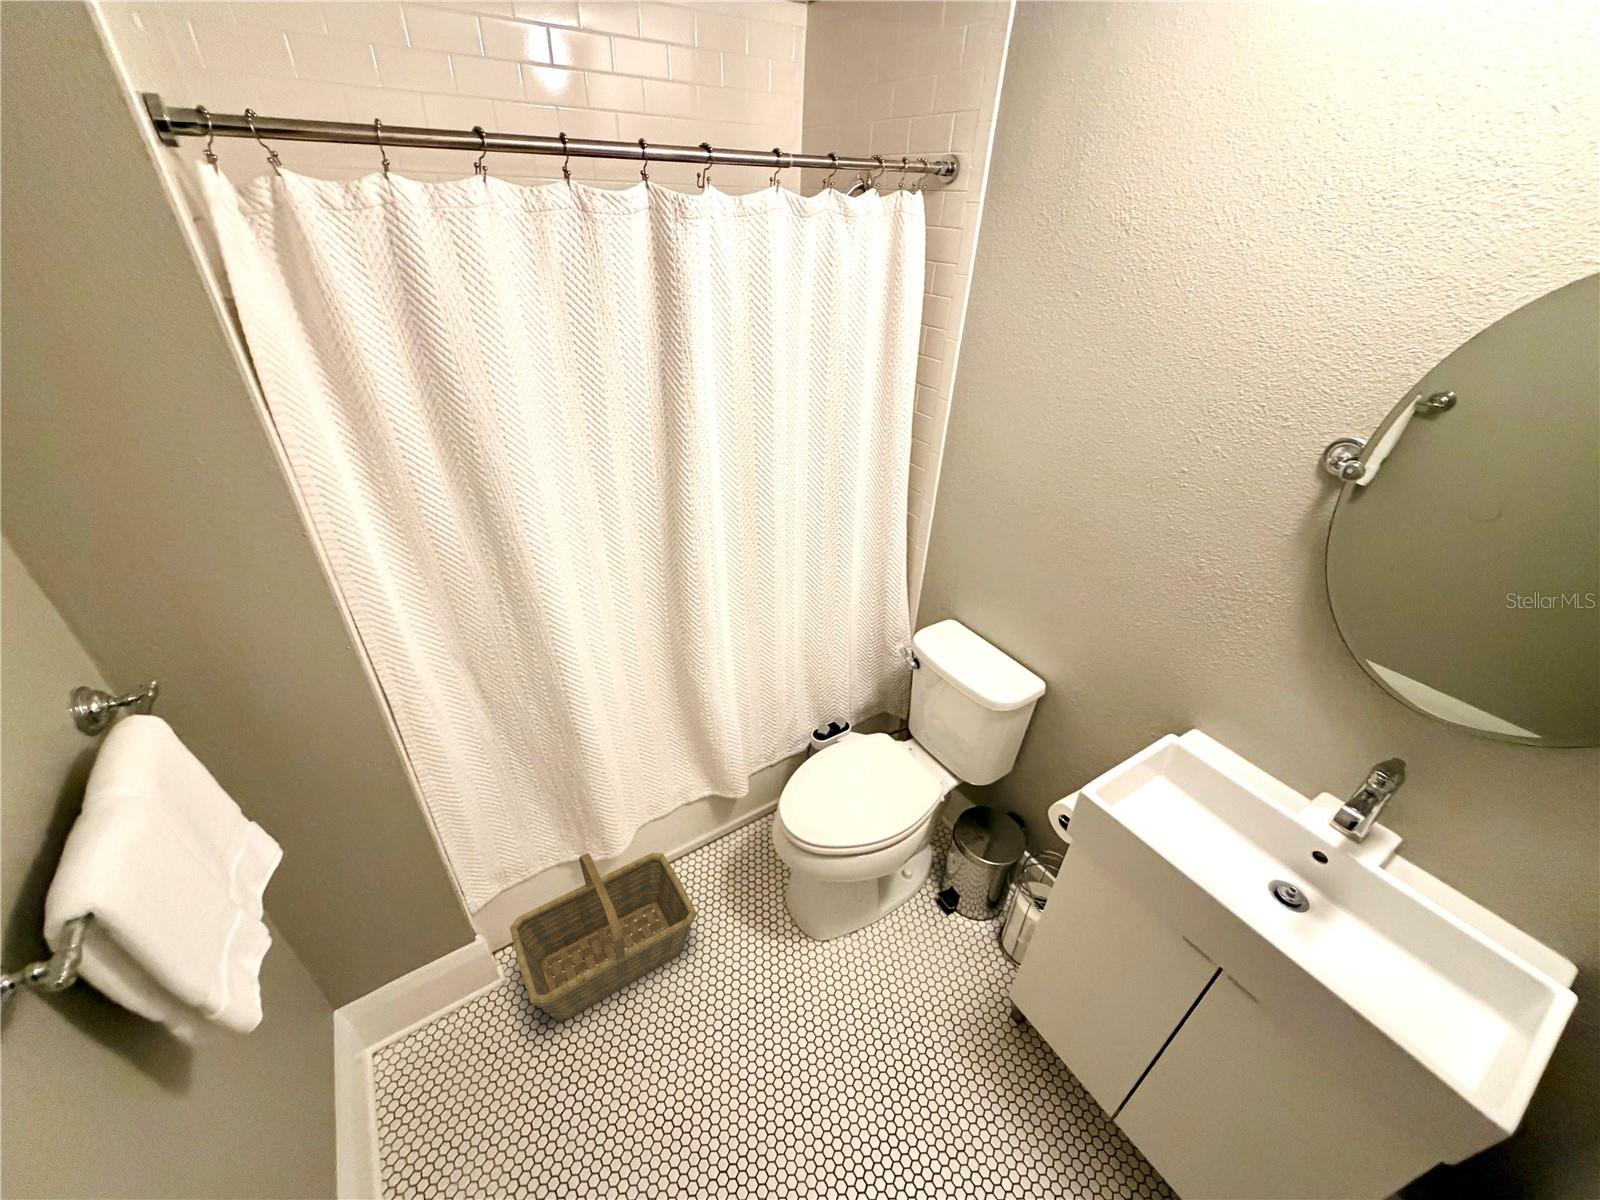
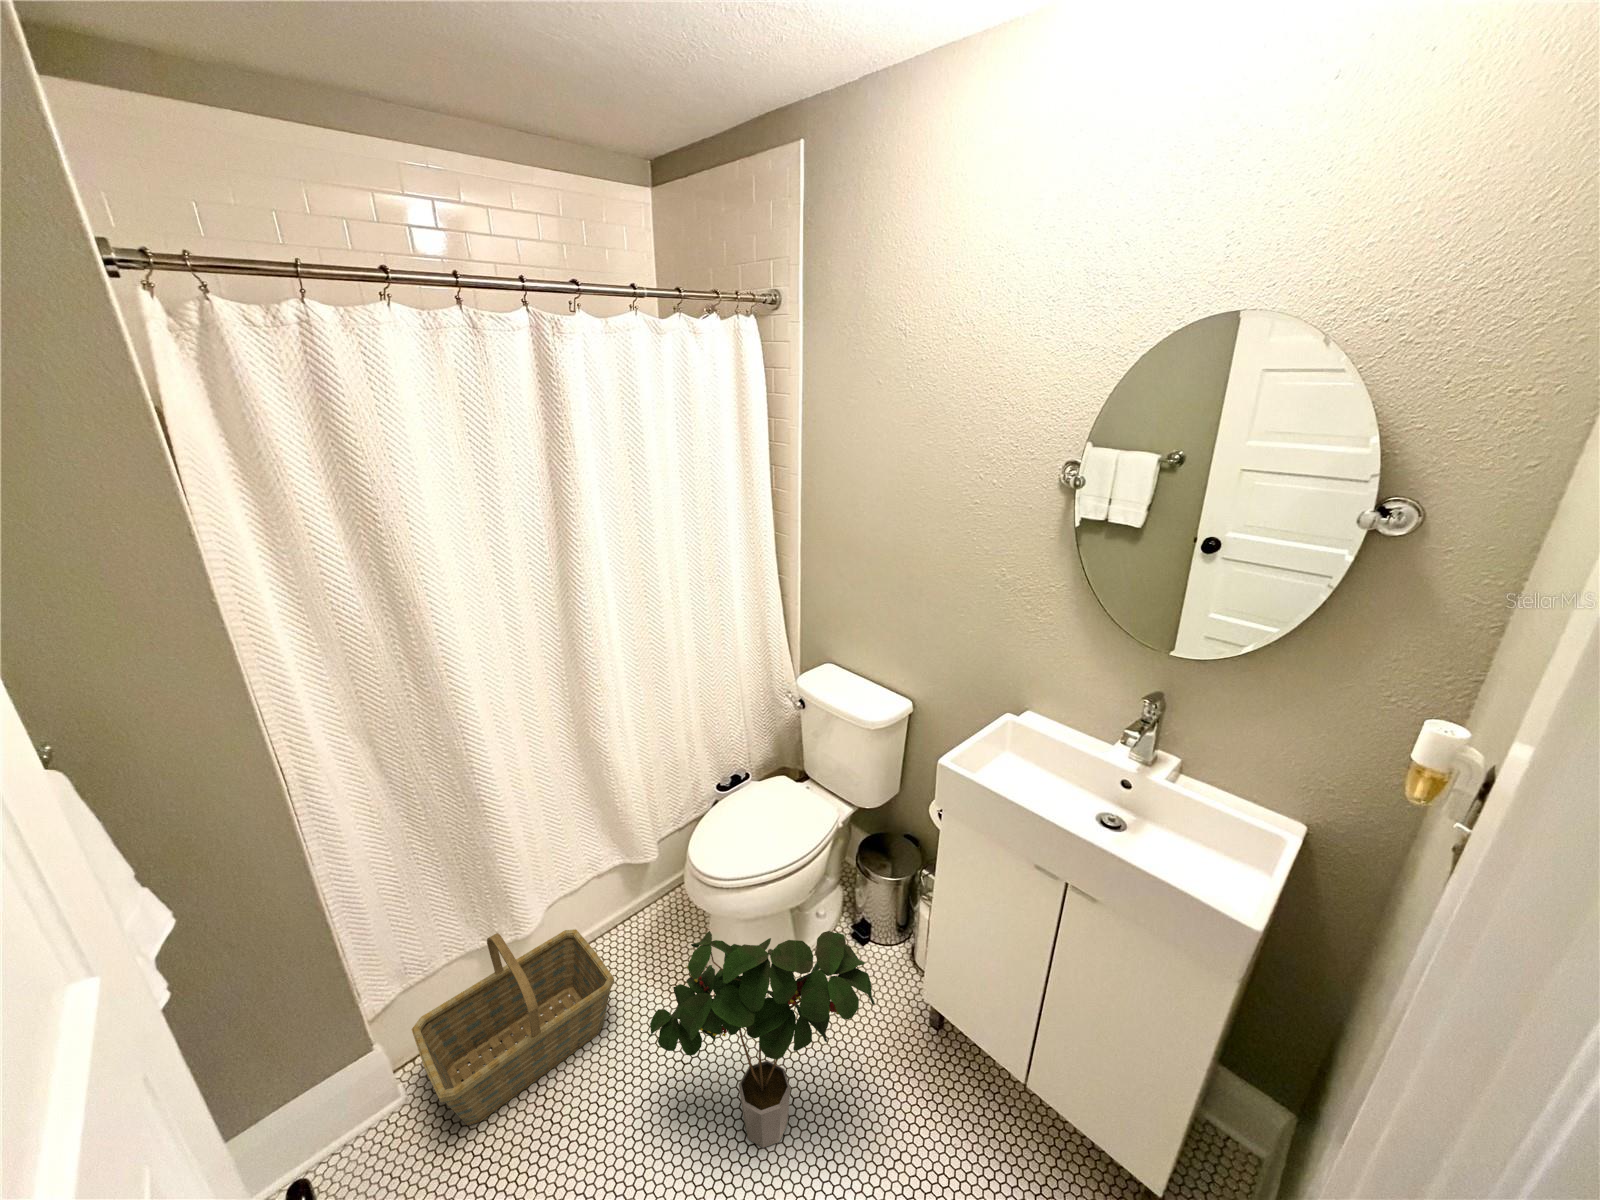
potted plant: none [726,914,964,1107] -> present [649,931,875,1148]

